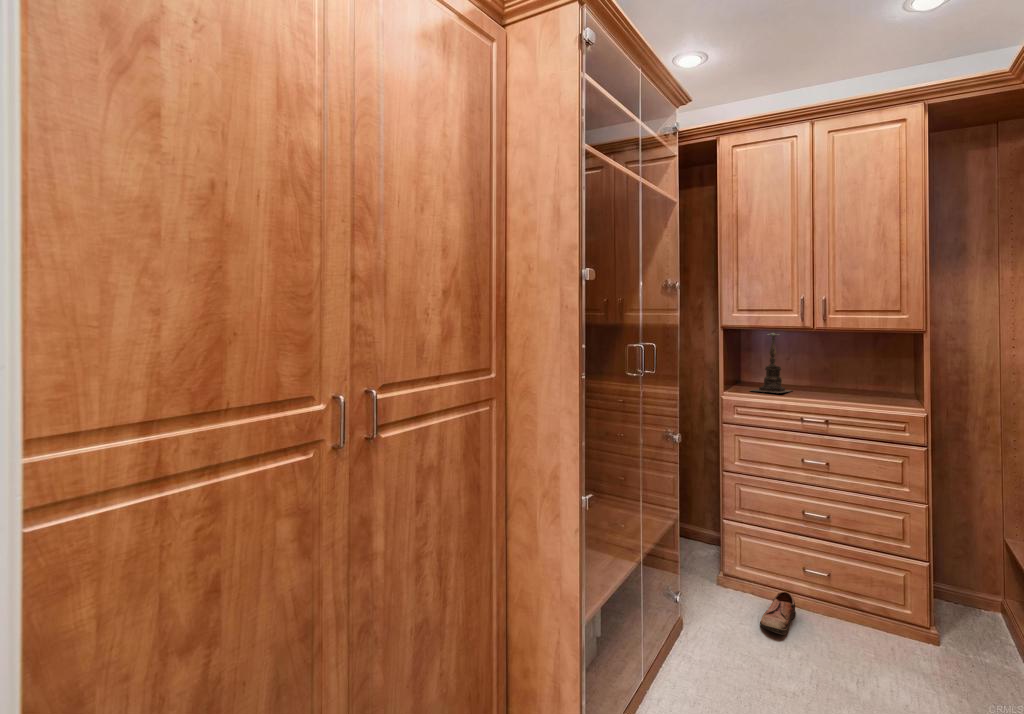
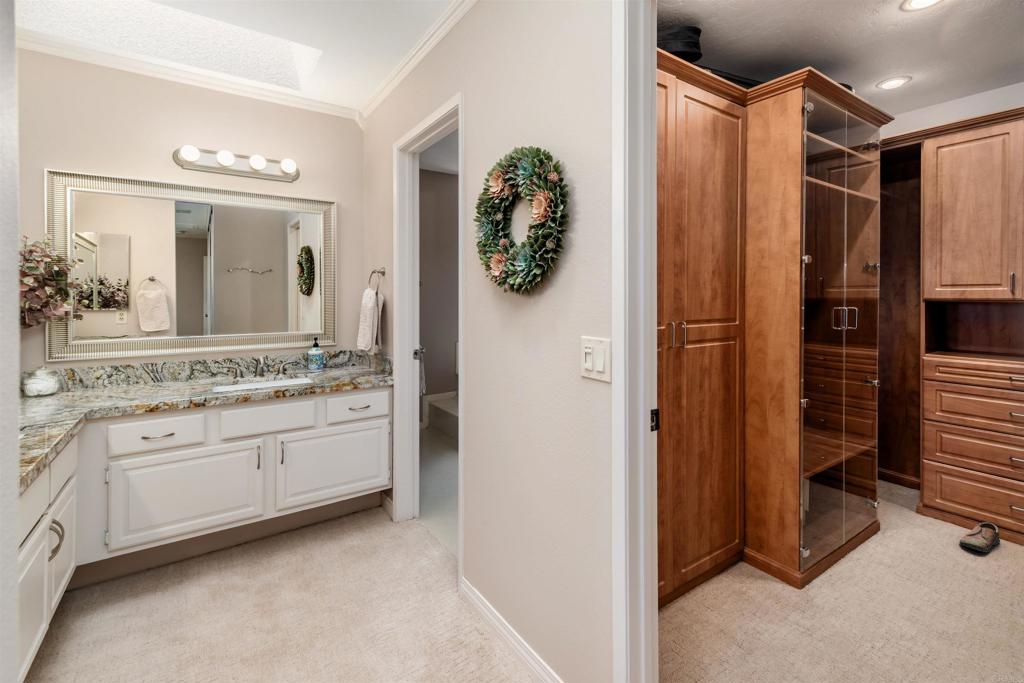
candle holder: present [751,331,790,393] -> none [953,297,1004,356]

